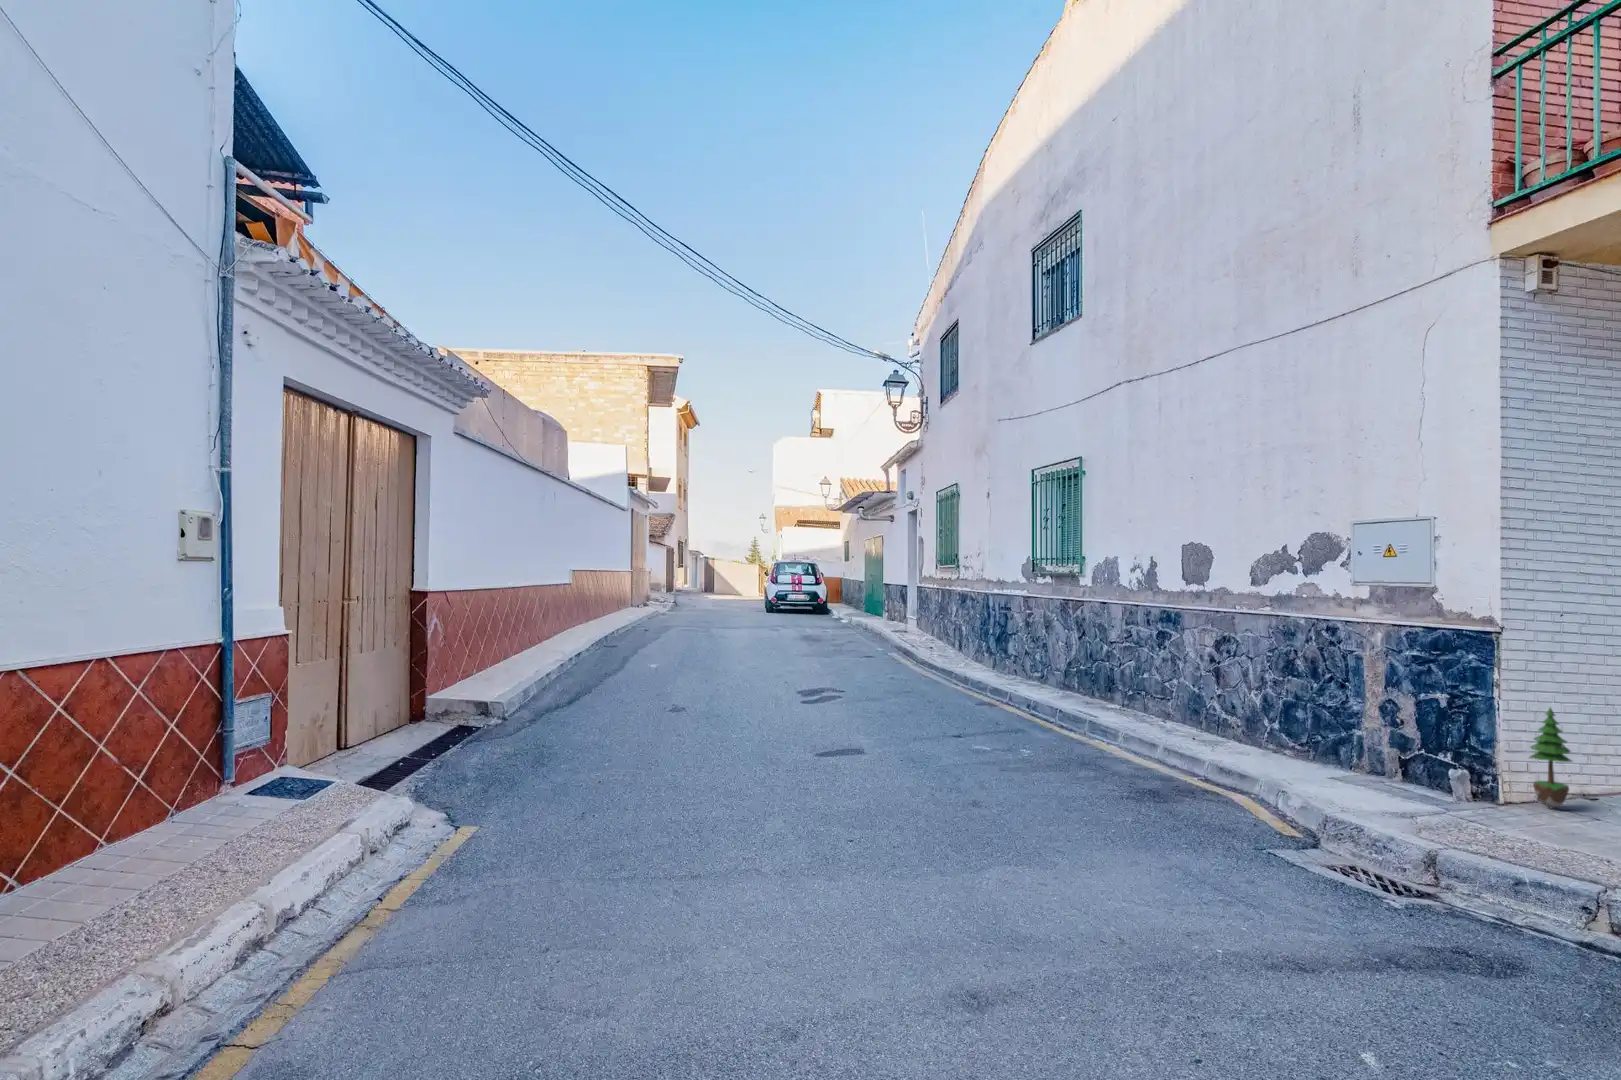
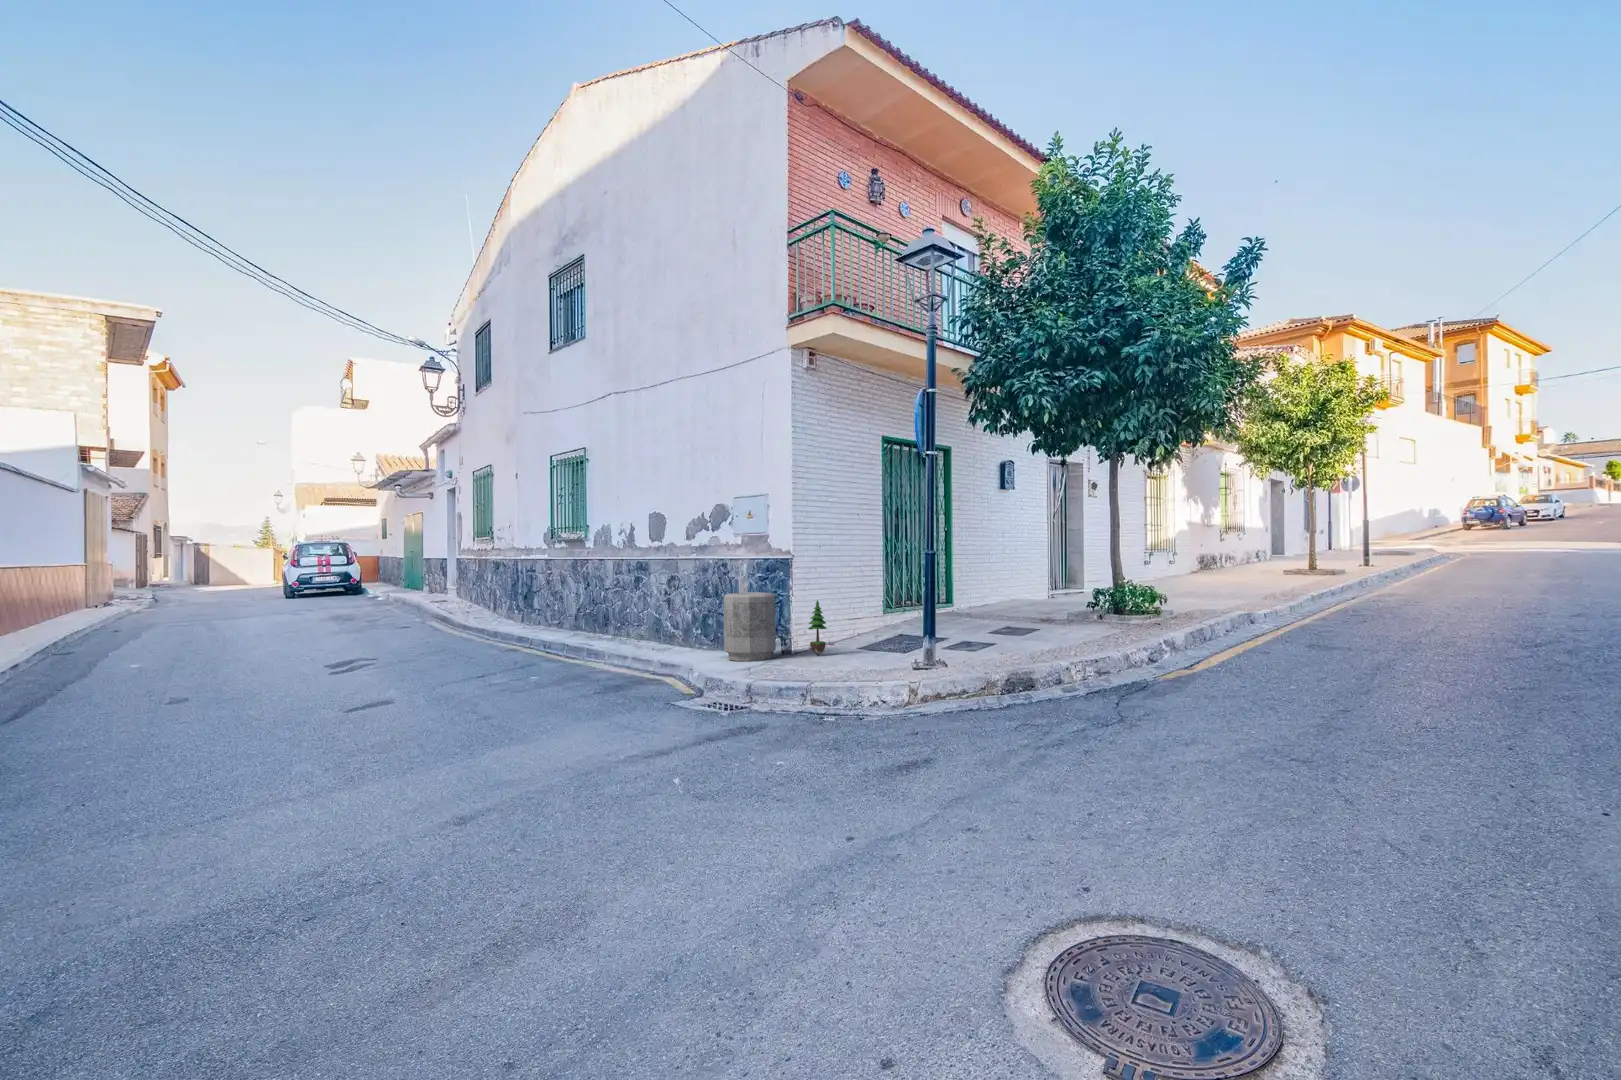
trash can: none [1353,682,1461,807] -> present [723,592,776,661]

